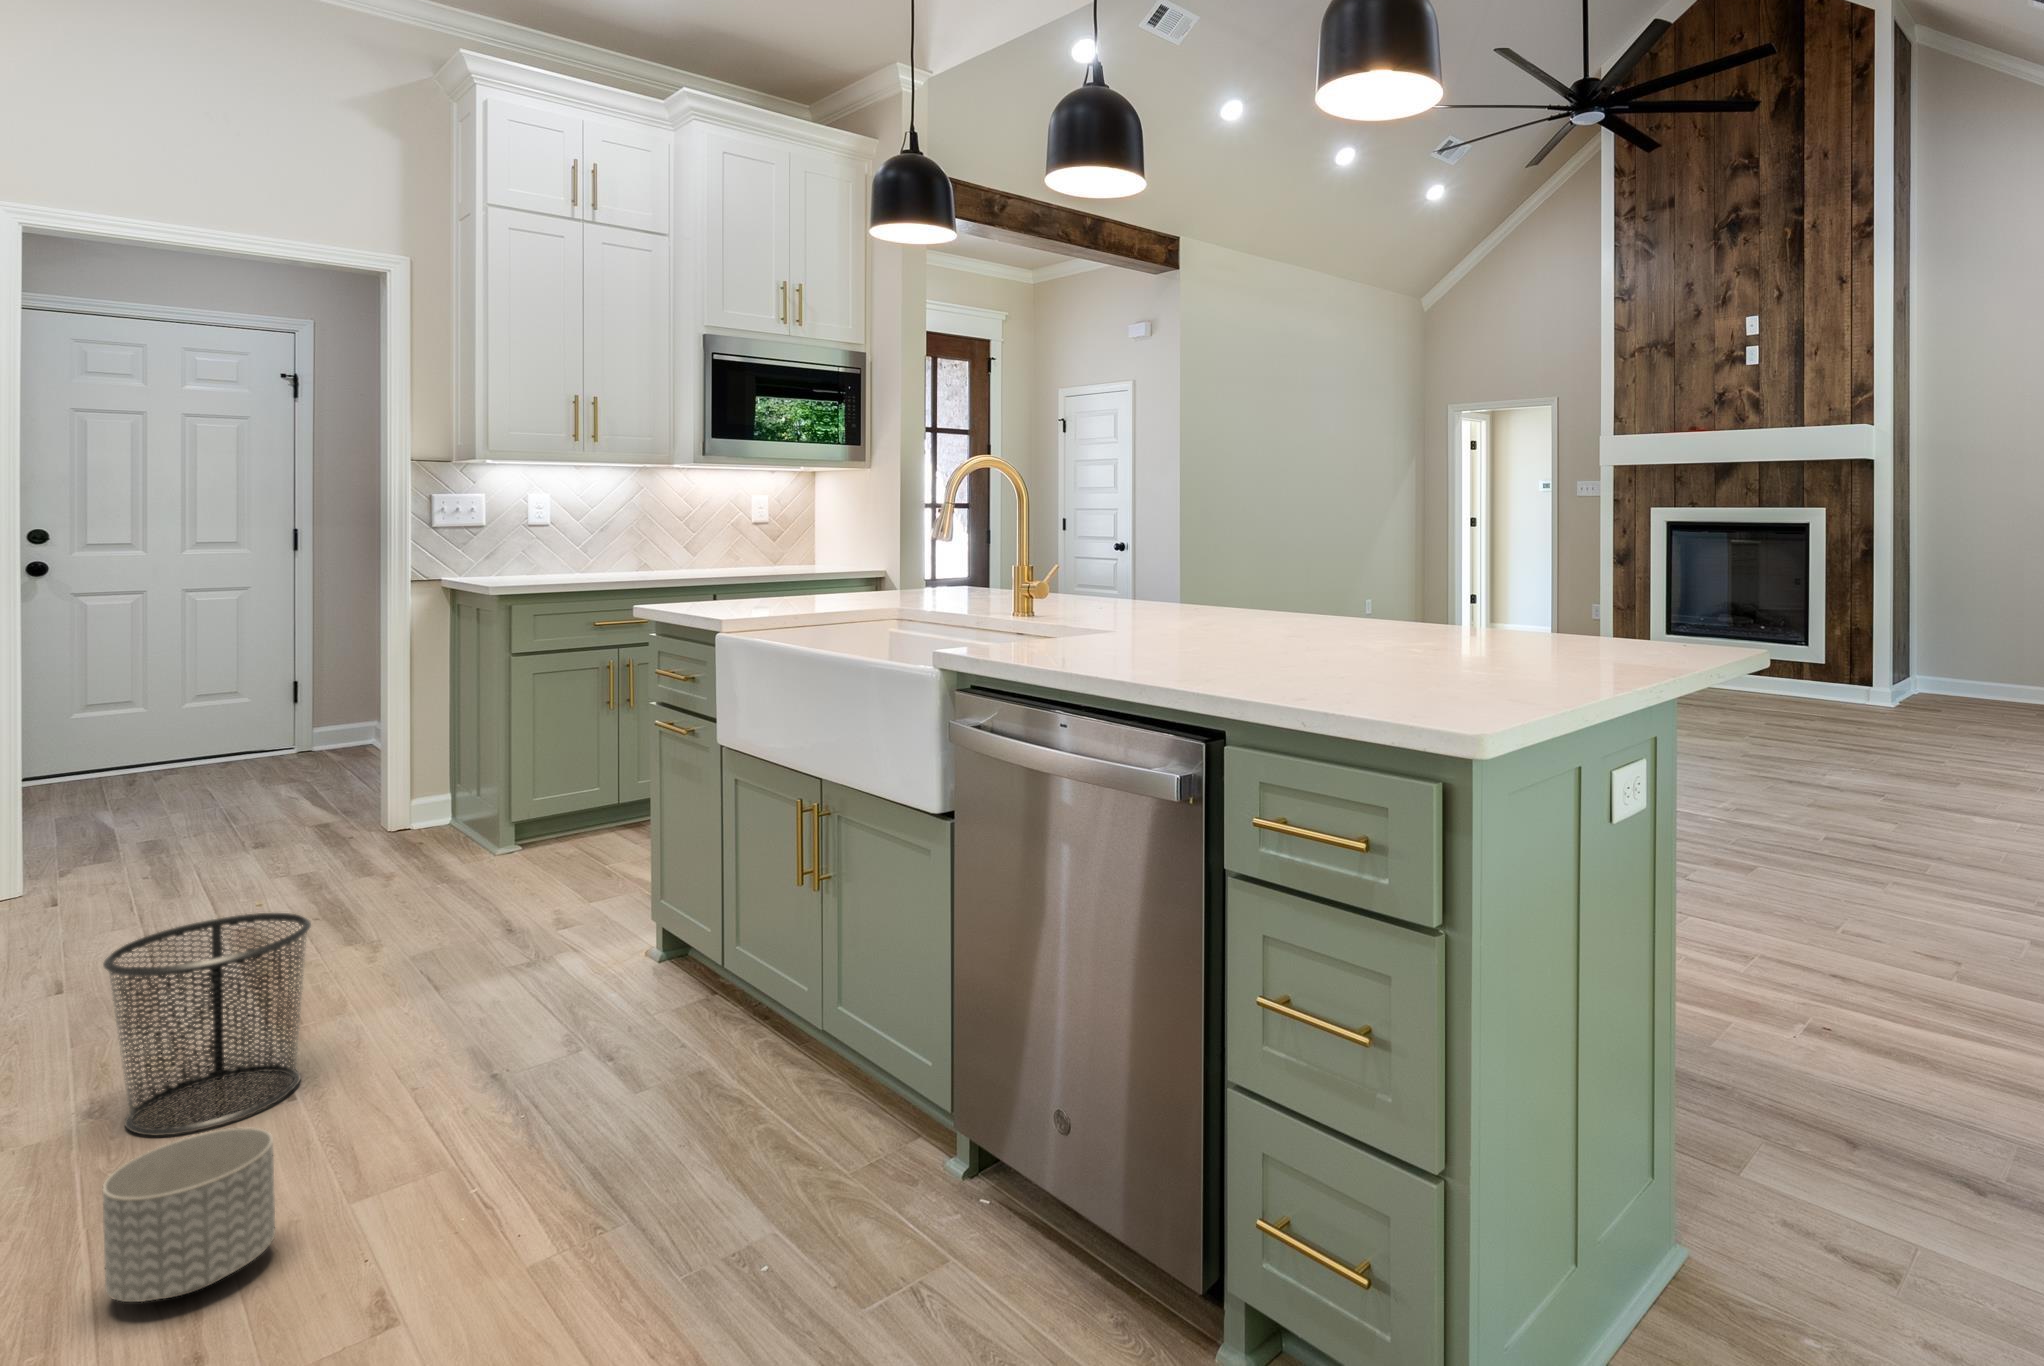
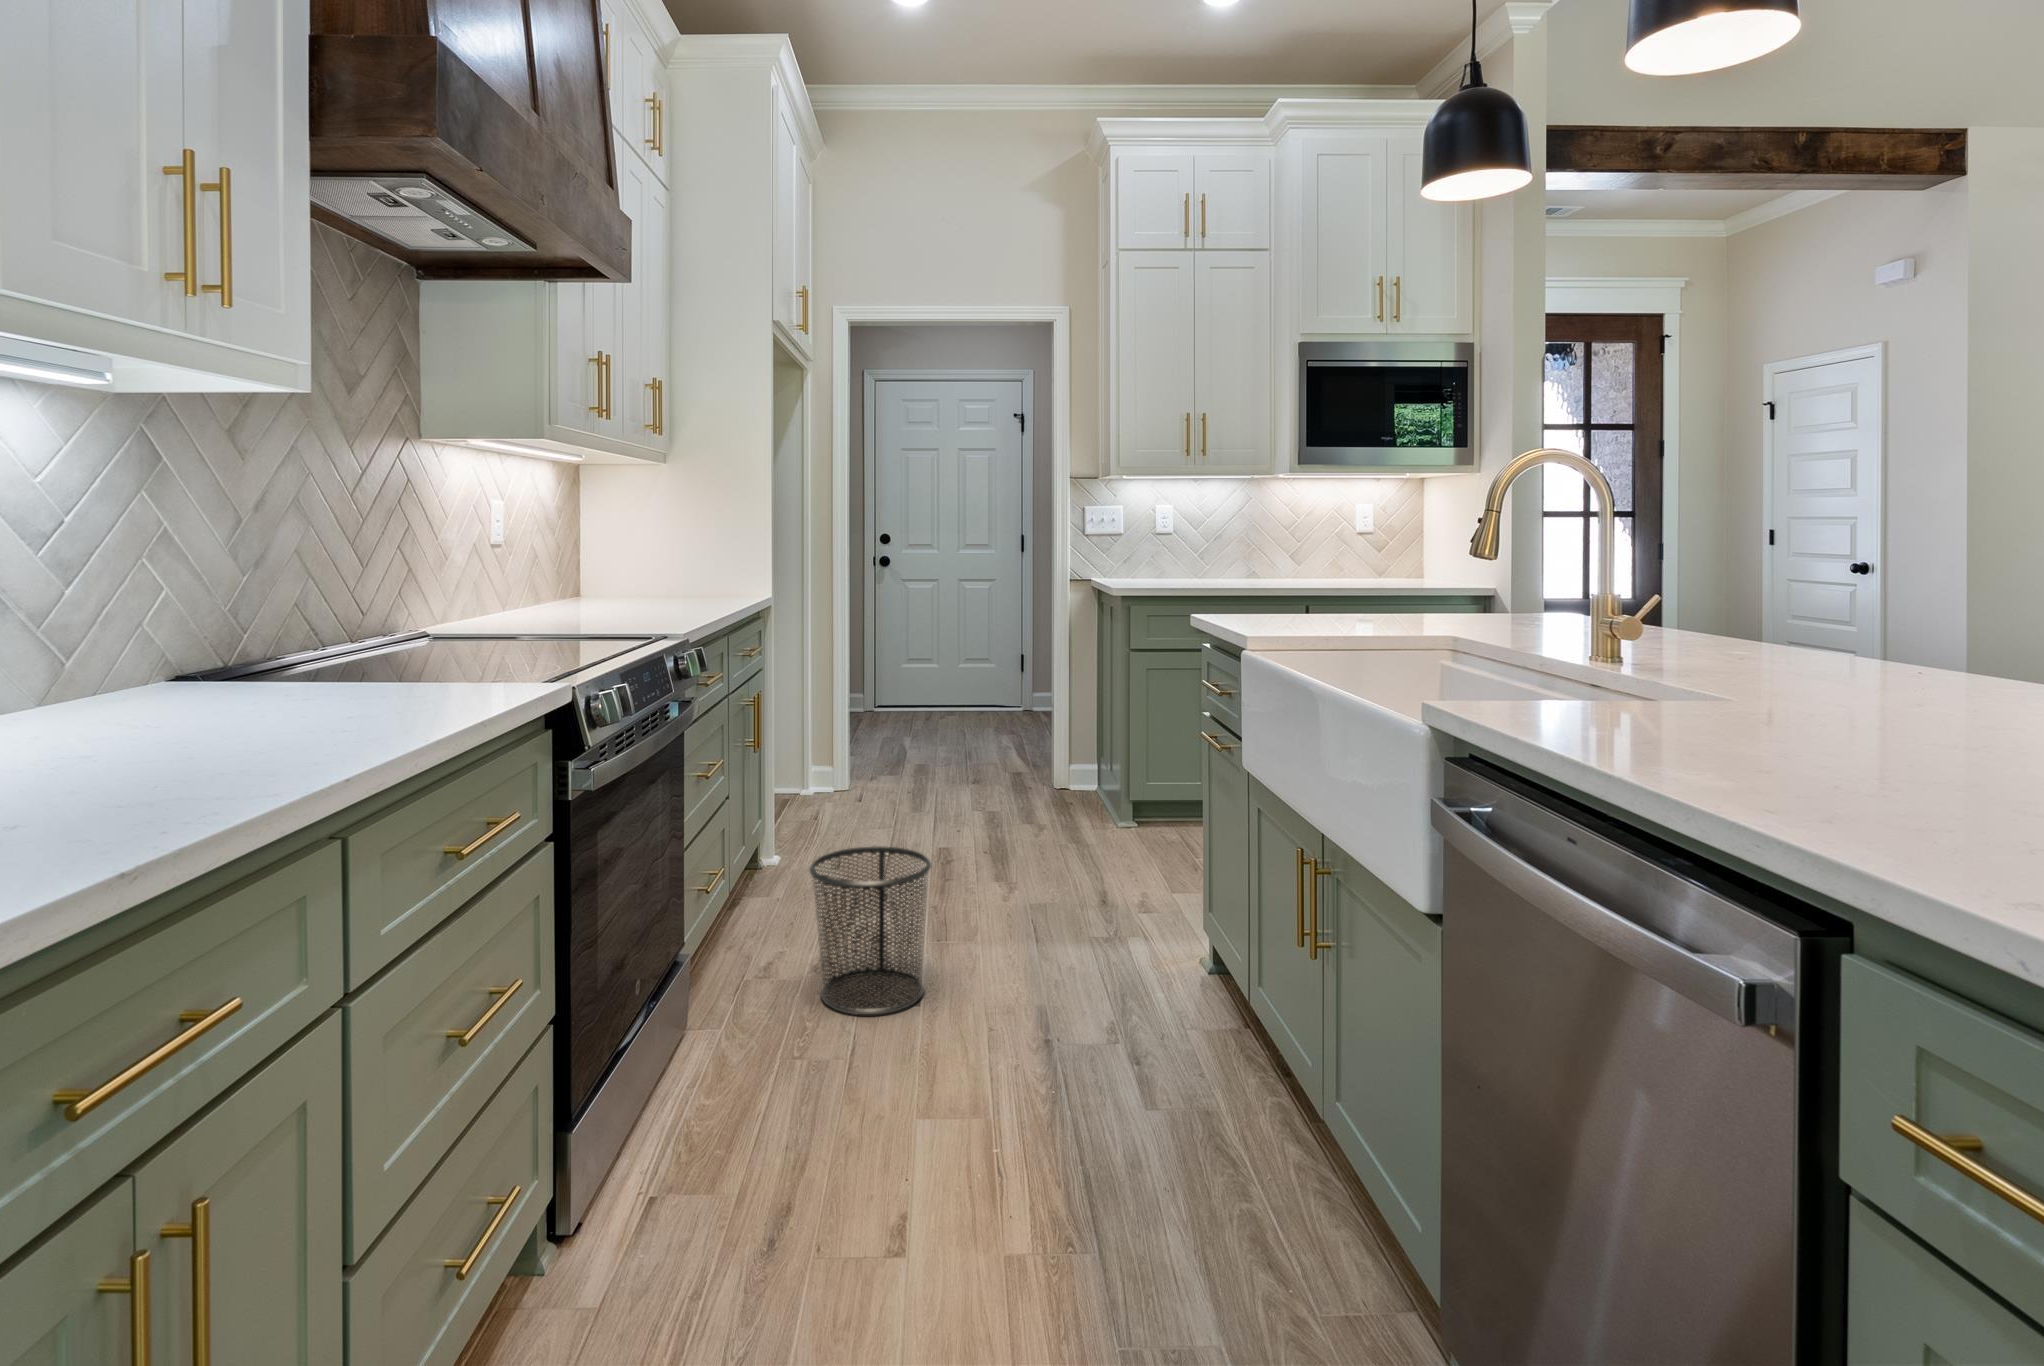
planter: present [103,1127,275,1302] -> none [752,1027,855,1157]

